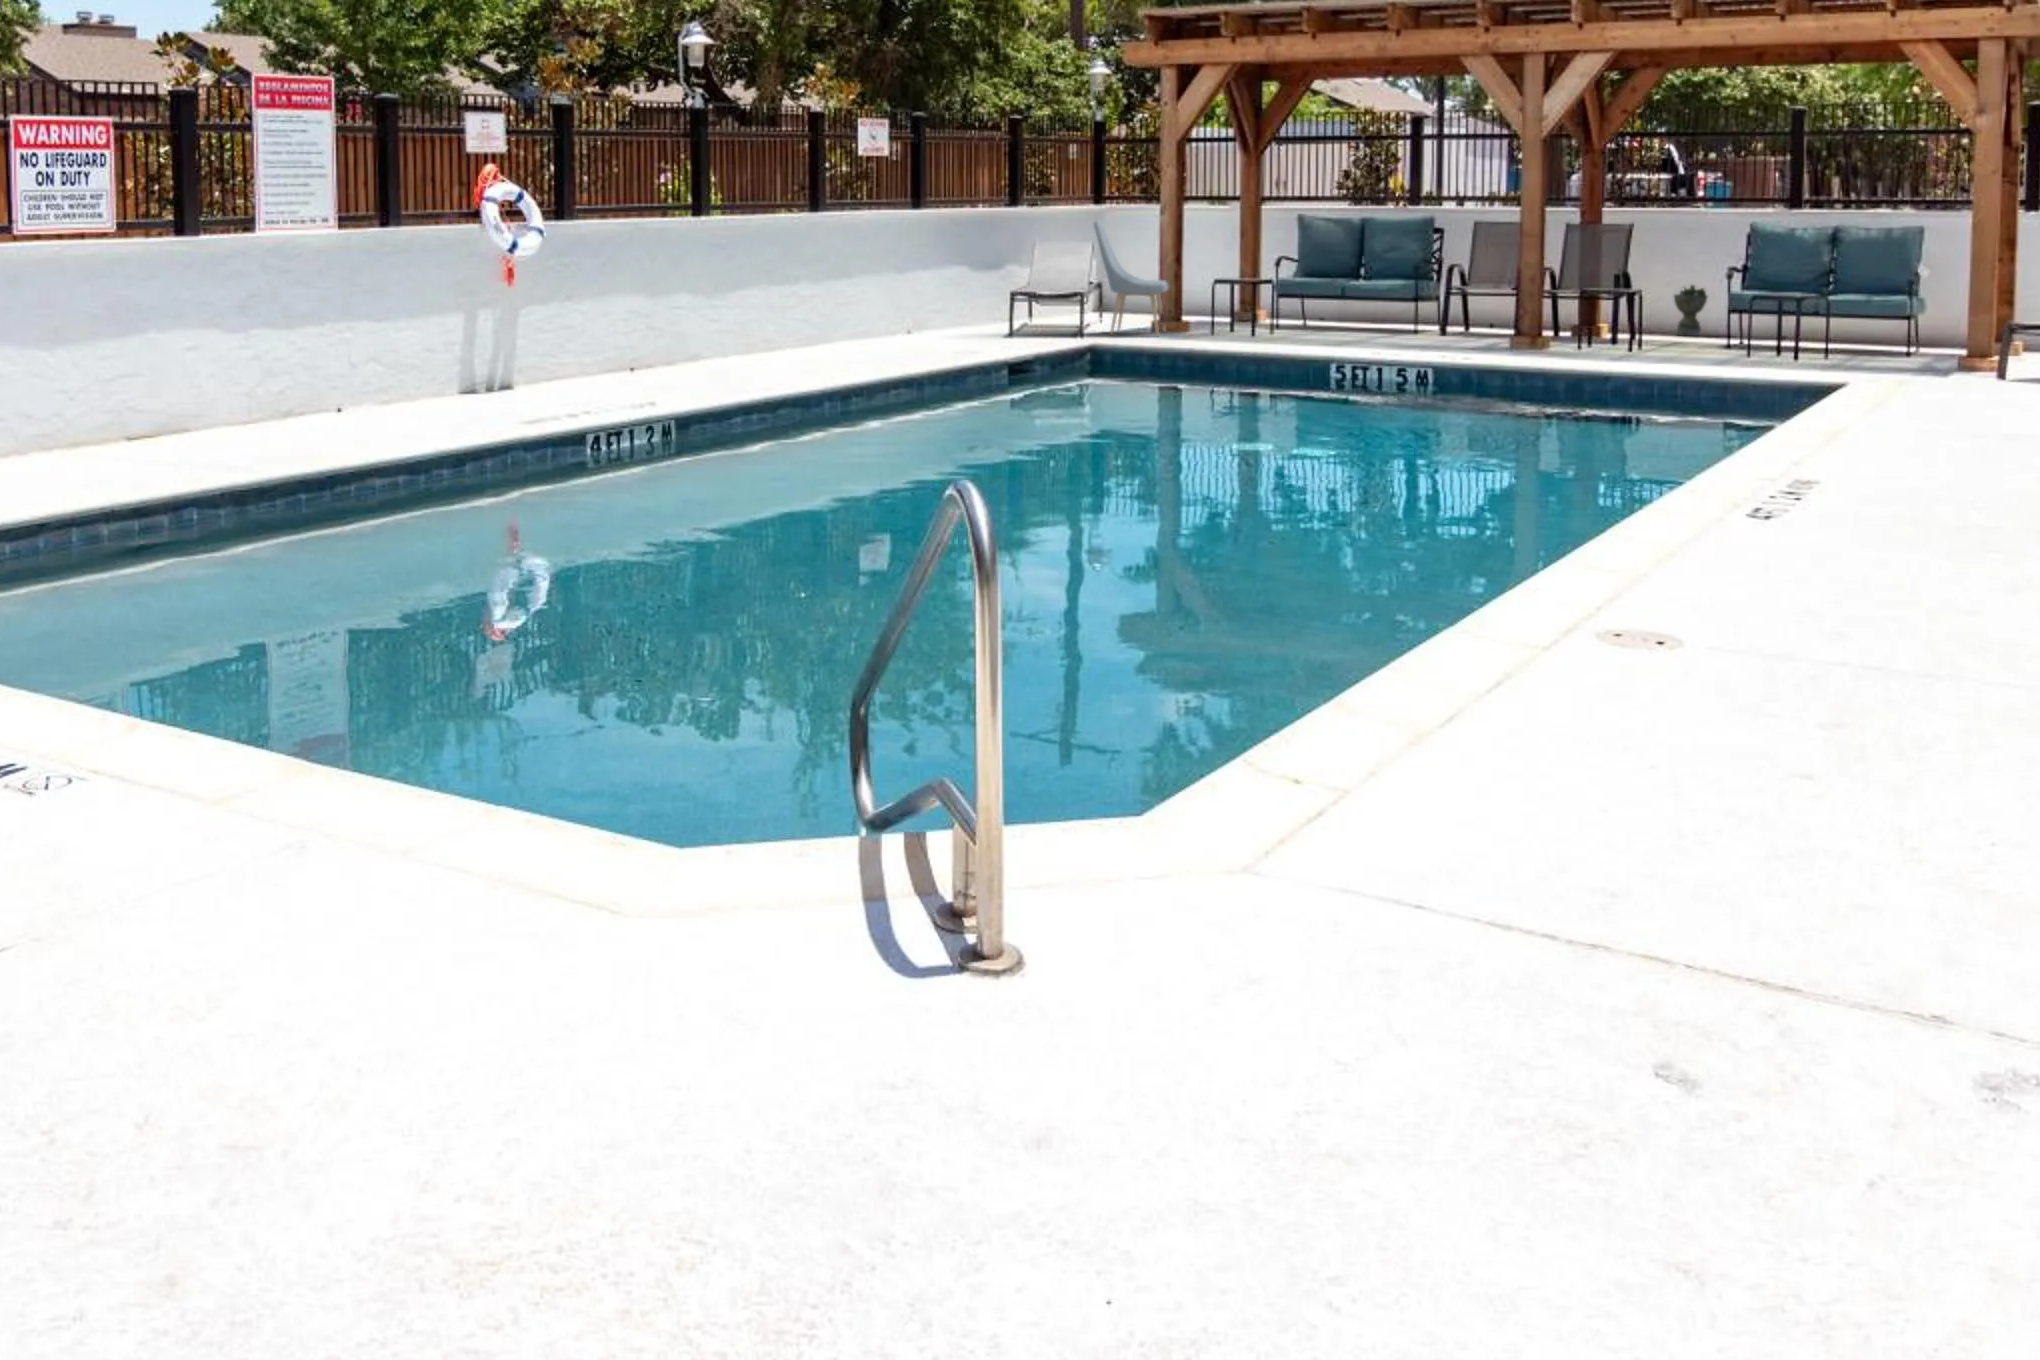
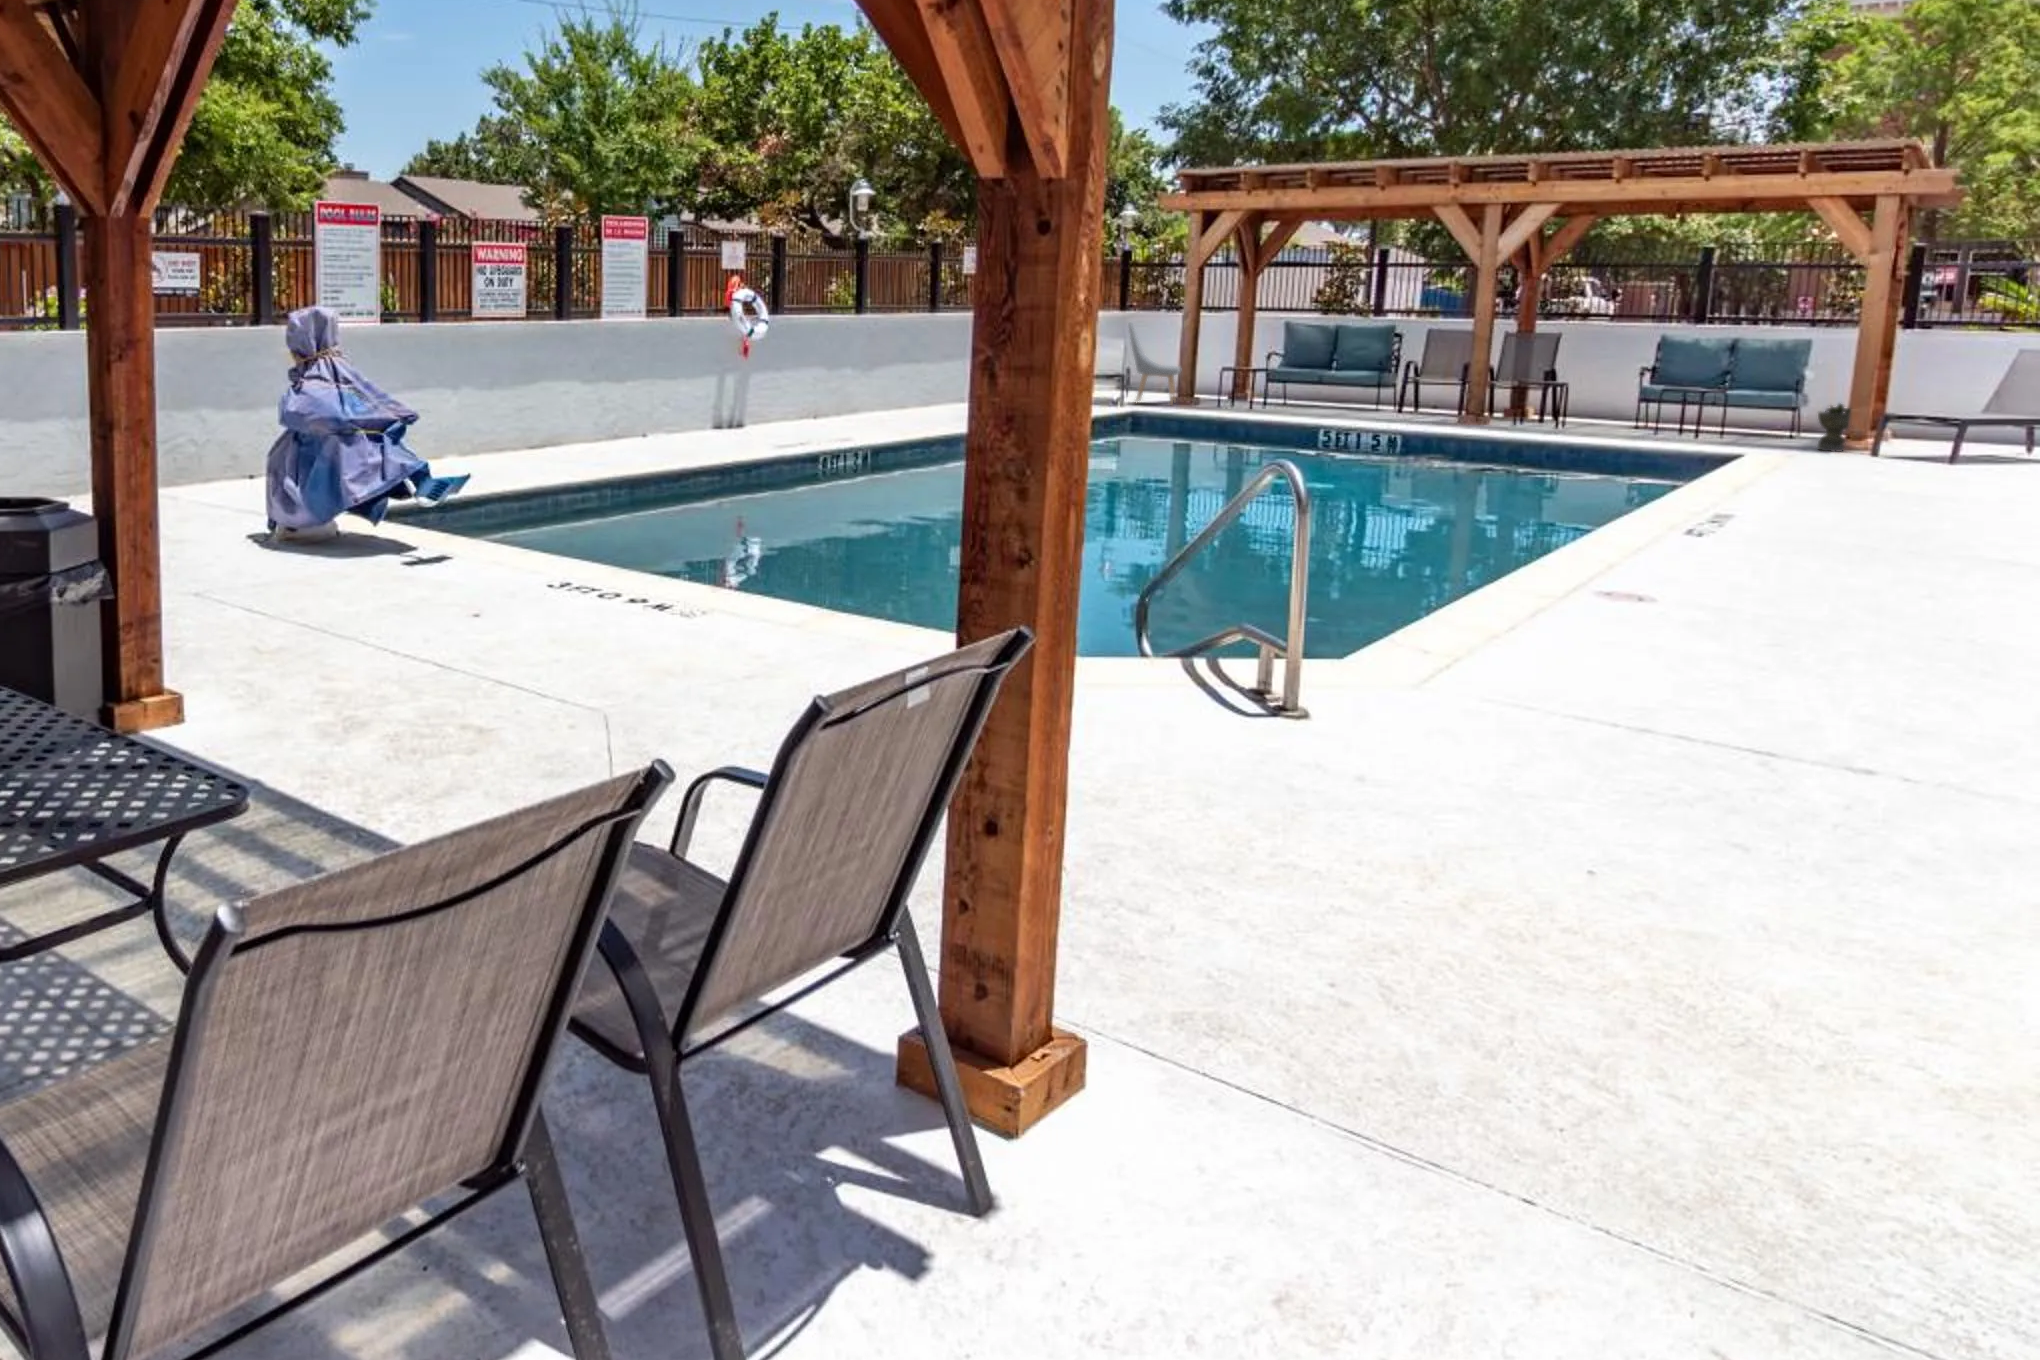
planter: present [1674,285,1707,336] -> present [1818,404,1851,452]

